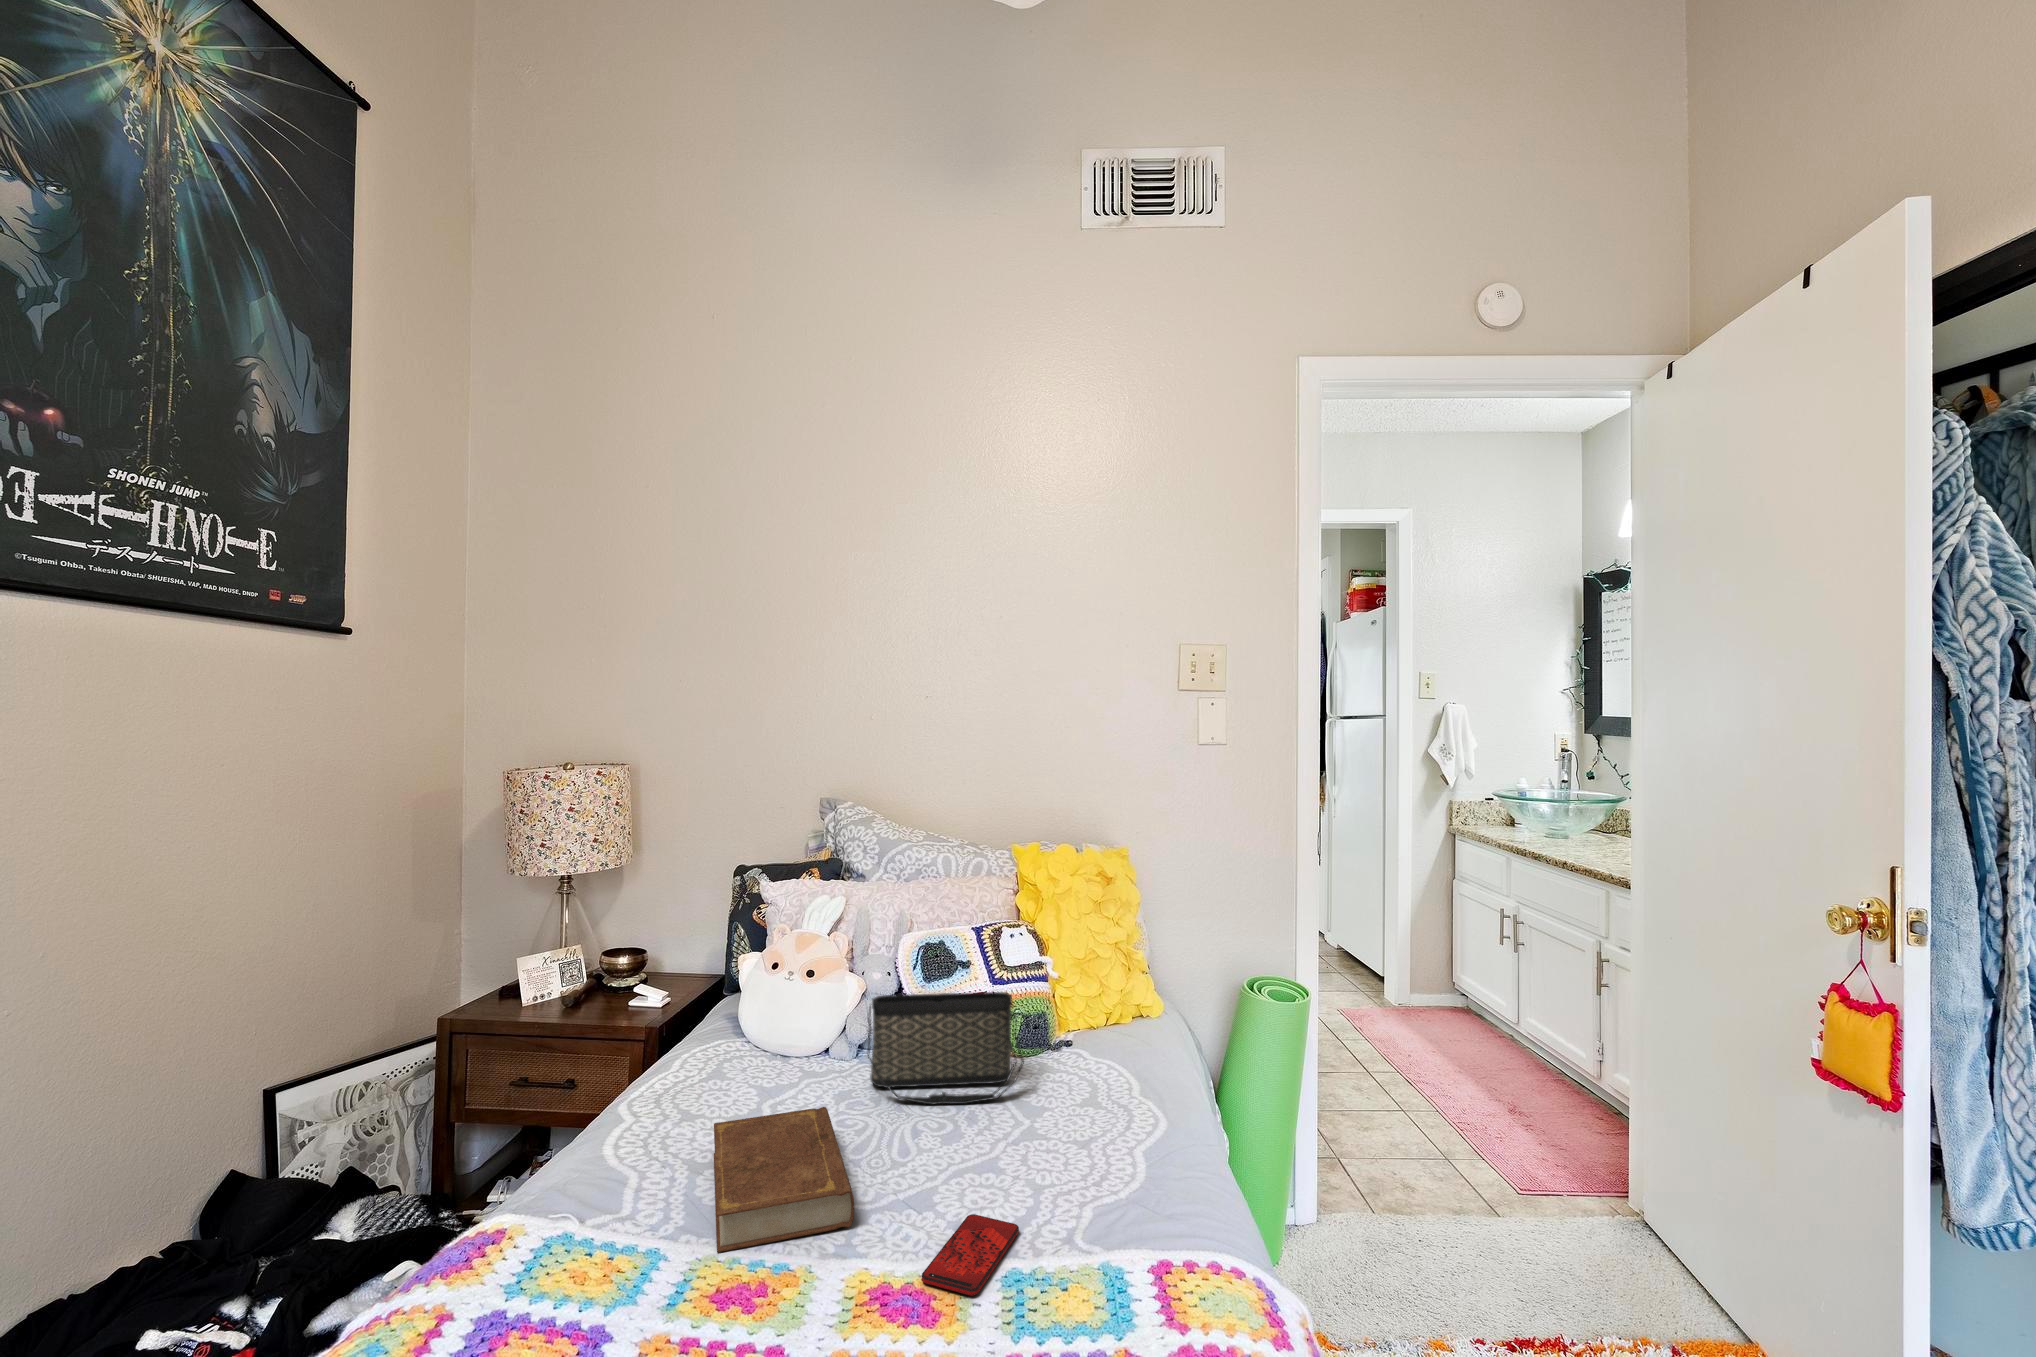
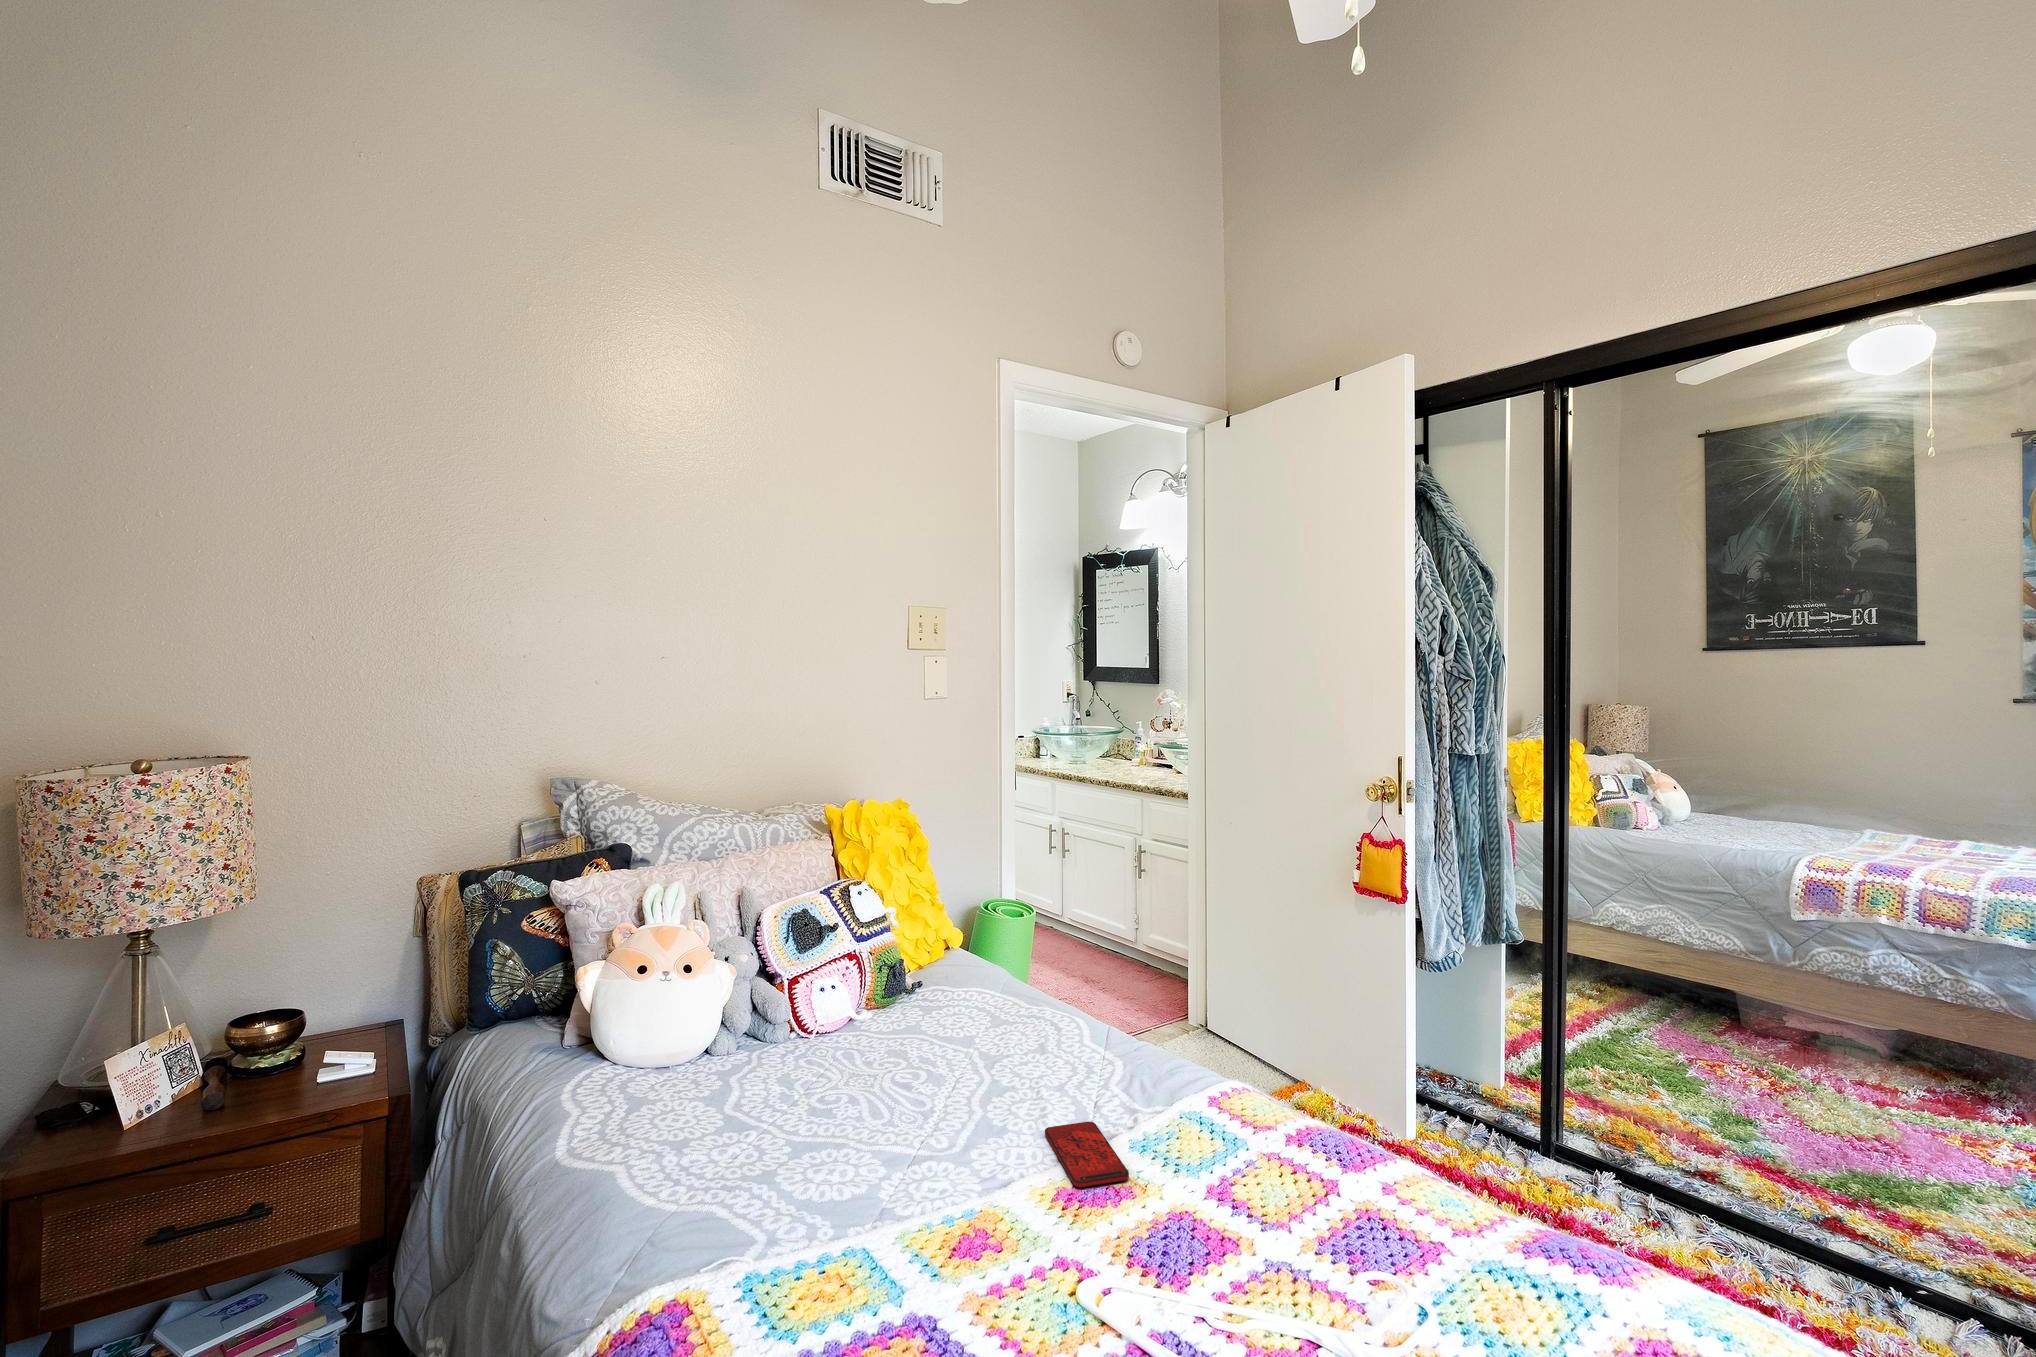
handbag: present [867,992,1024,1104] -> none [790,941,951,1069]
book: present [714,1107,854,1252] -> none [724,1089,962,1245]

